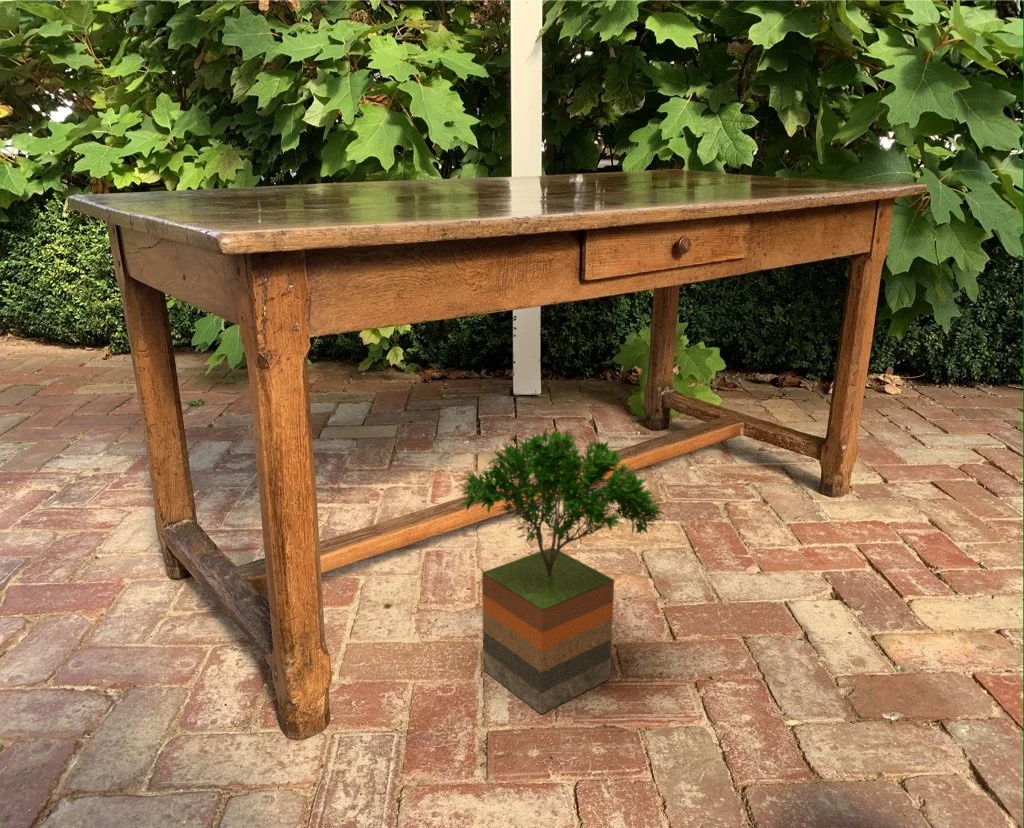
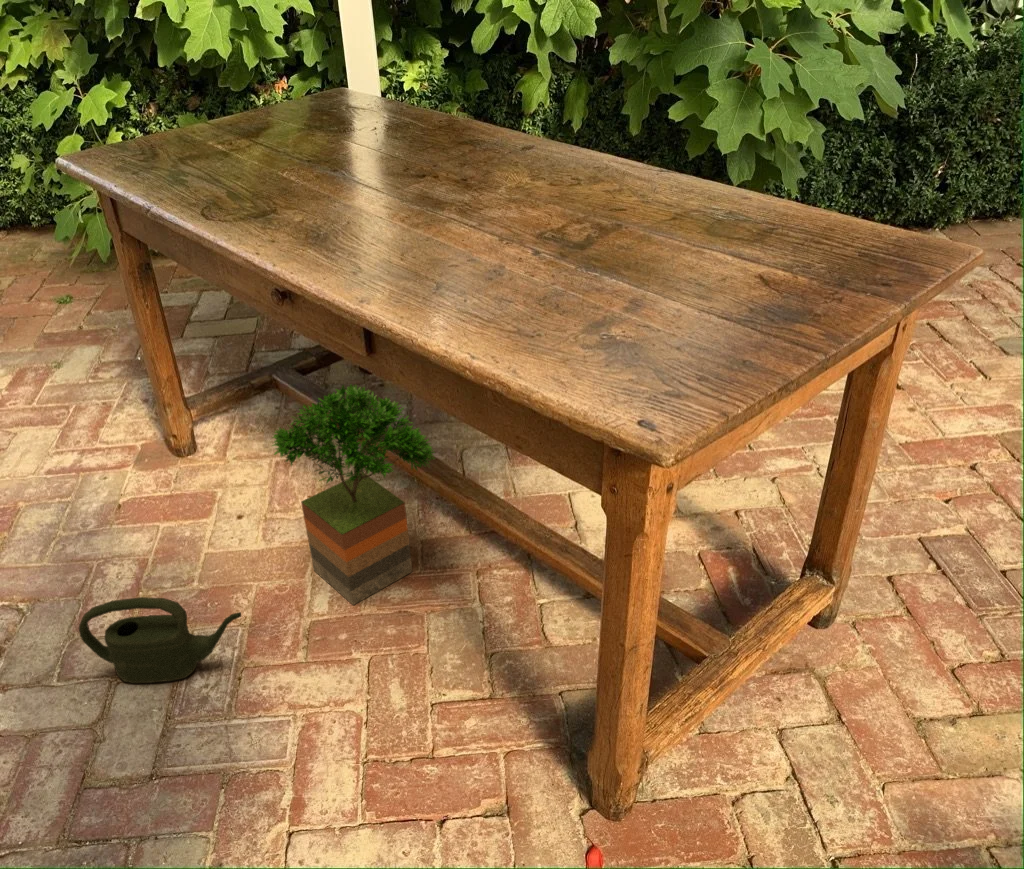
watering can: none [196,668,414,796] -> present [79,597,241,683]

